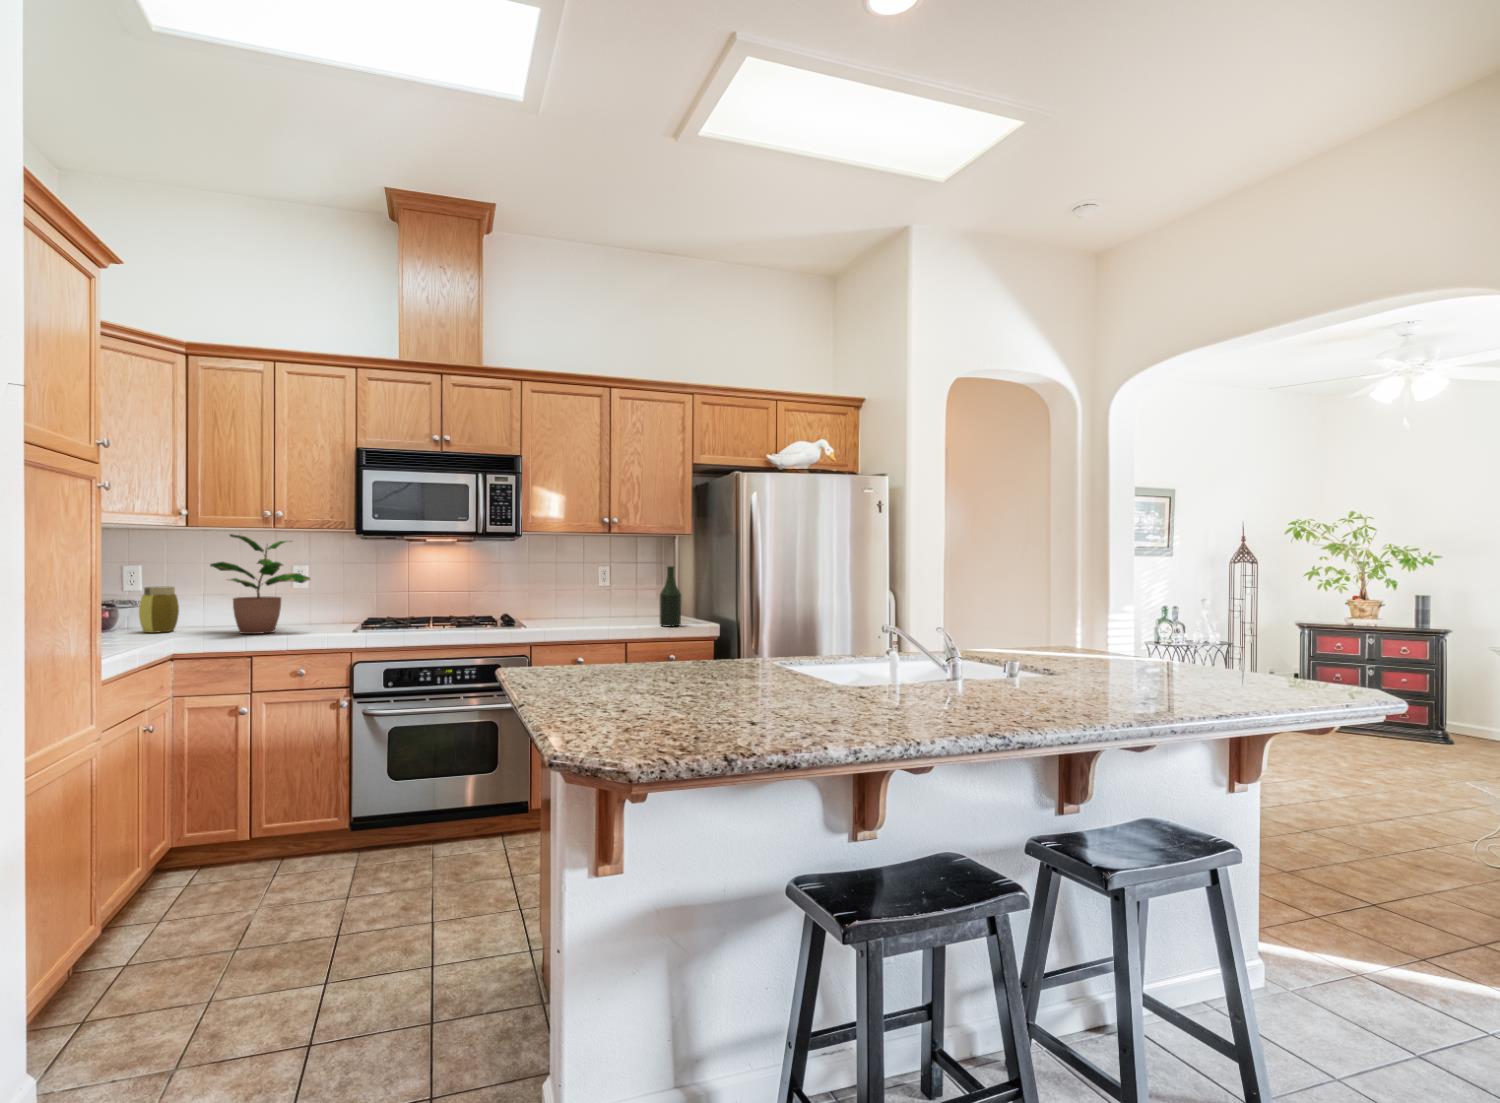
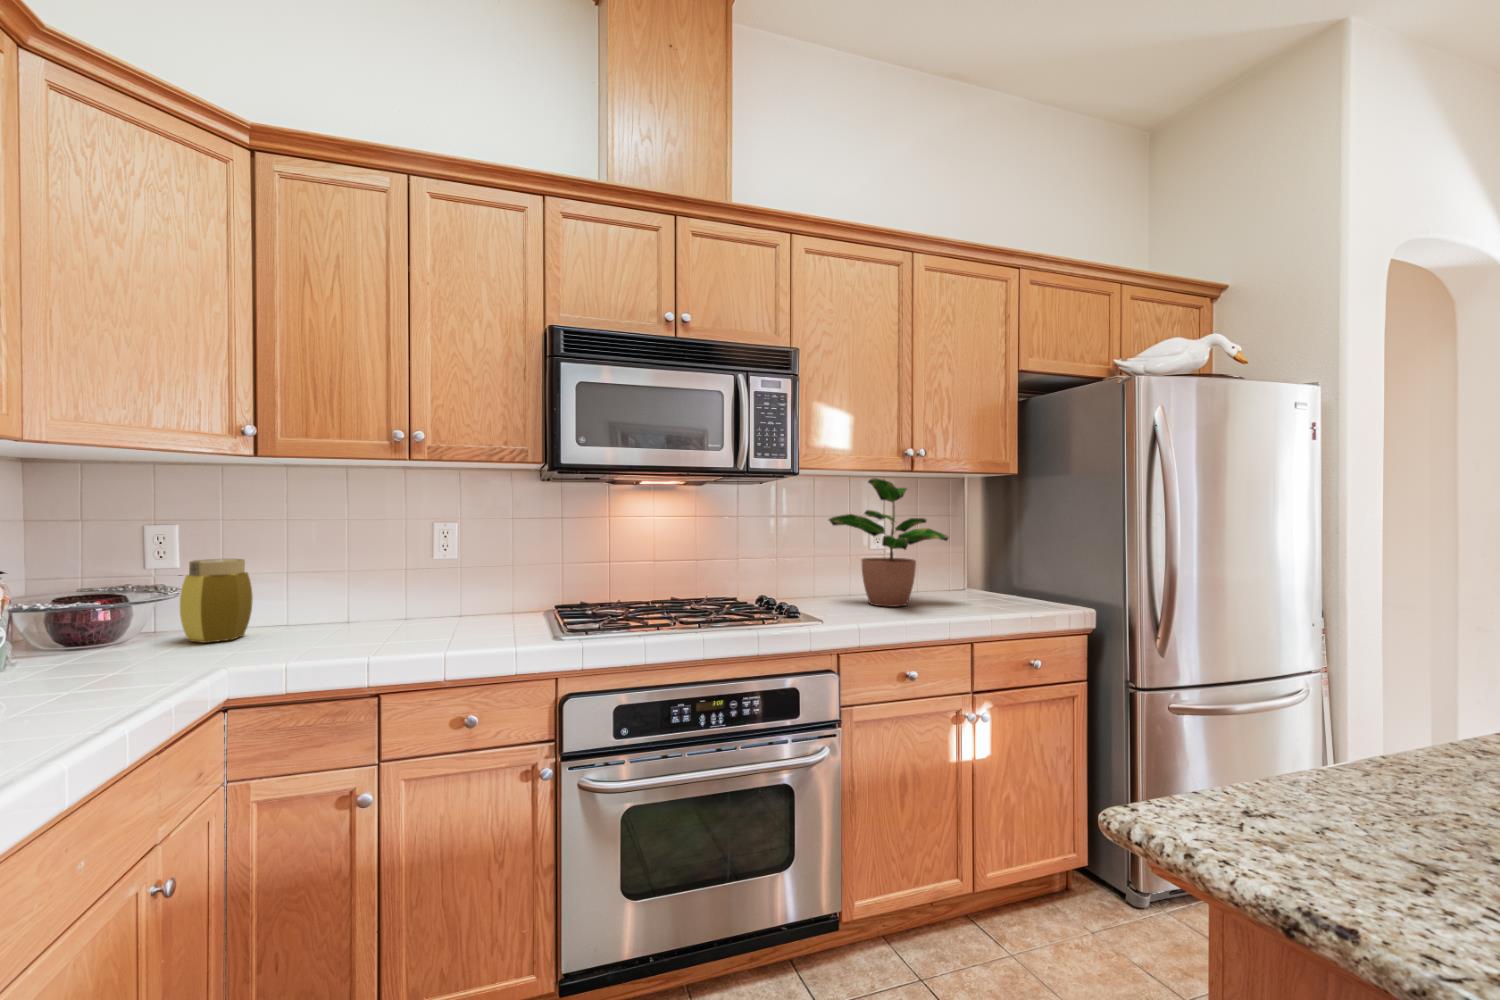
potted plant: present [210,534,310,634] -> present [829,478,948,606]
bottle: present [660,566,681,627] -> none [994,520,1027,614]

